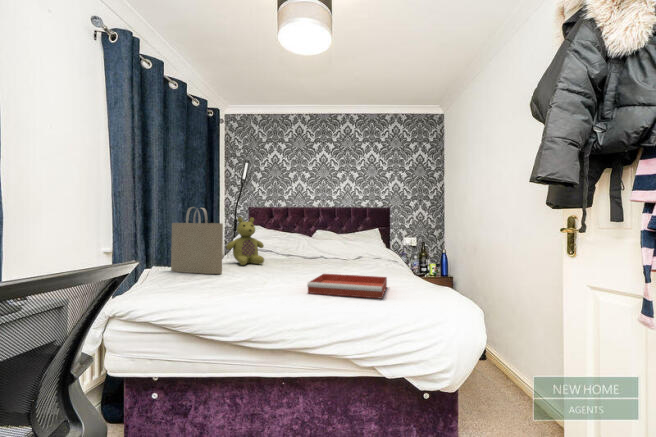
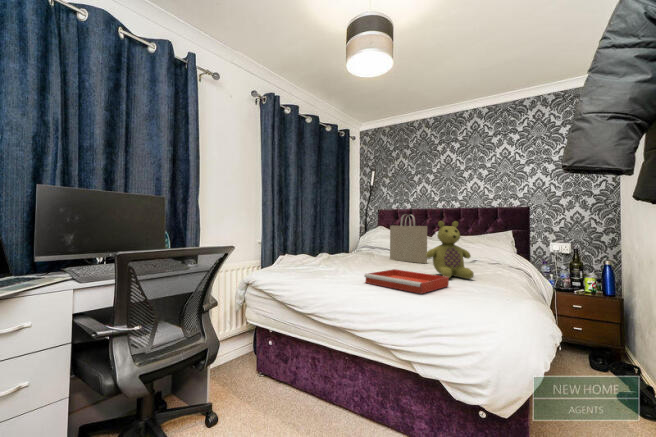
tote bag: present [171,207,223,274] -> present [390,215,427,263]
stuffed bear: present [227,217,264,265] -> present [426,221,474,279]

